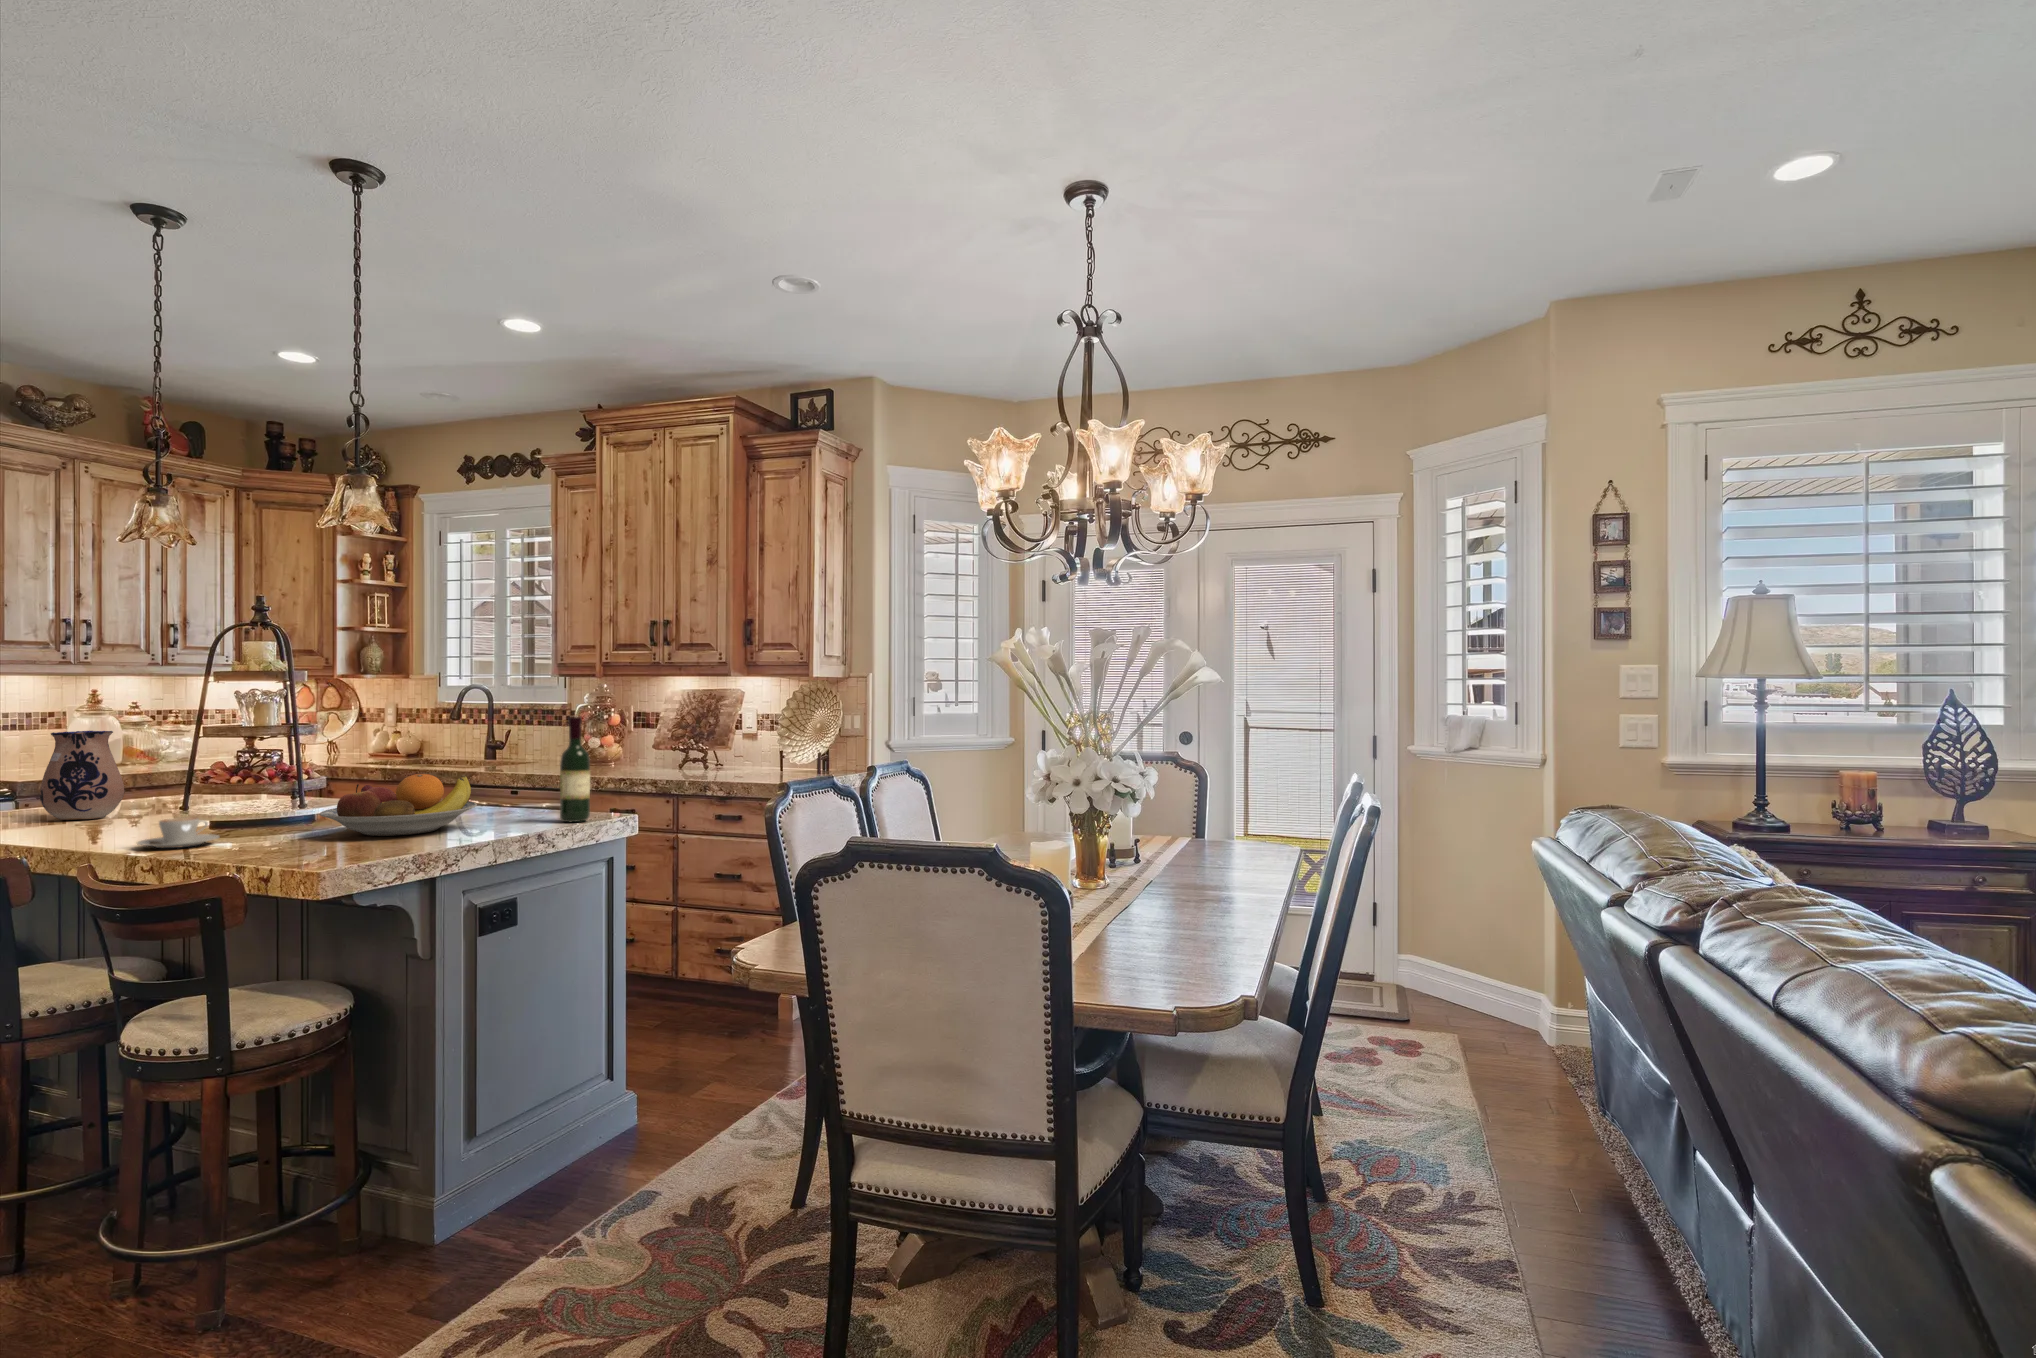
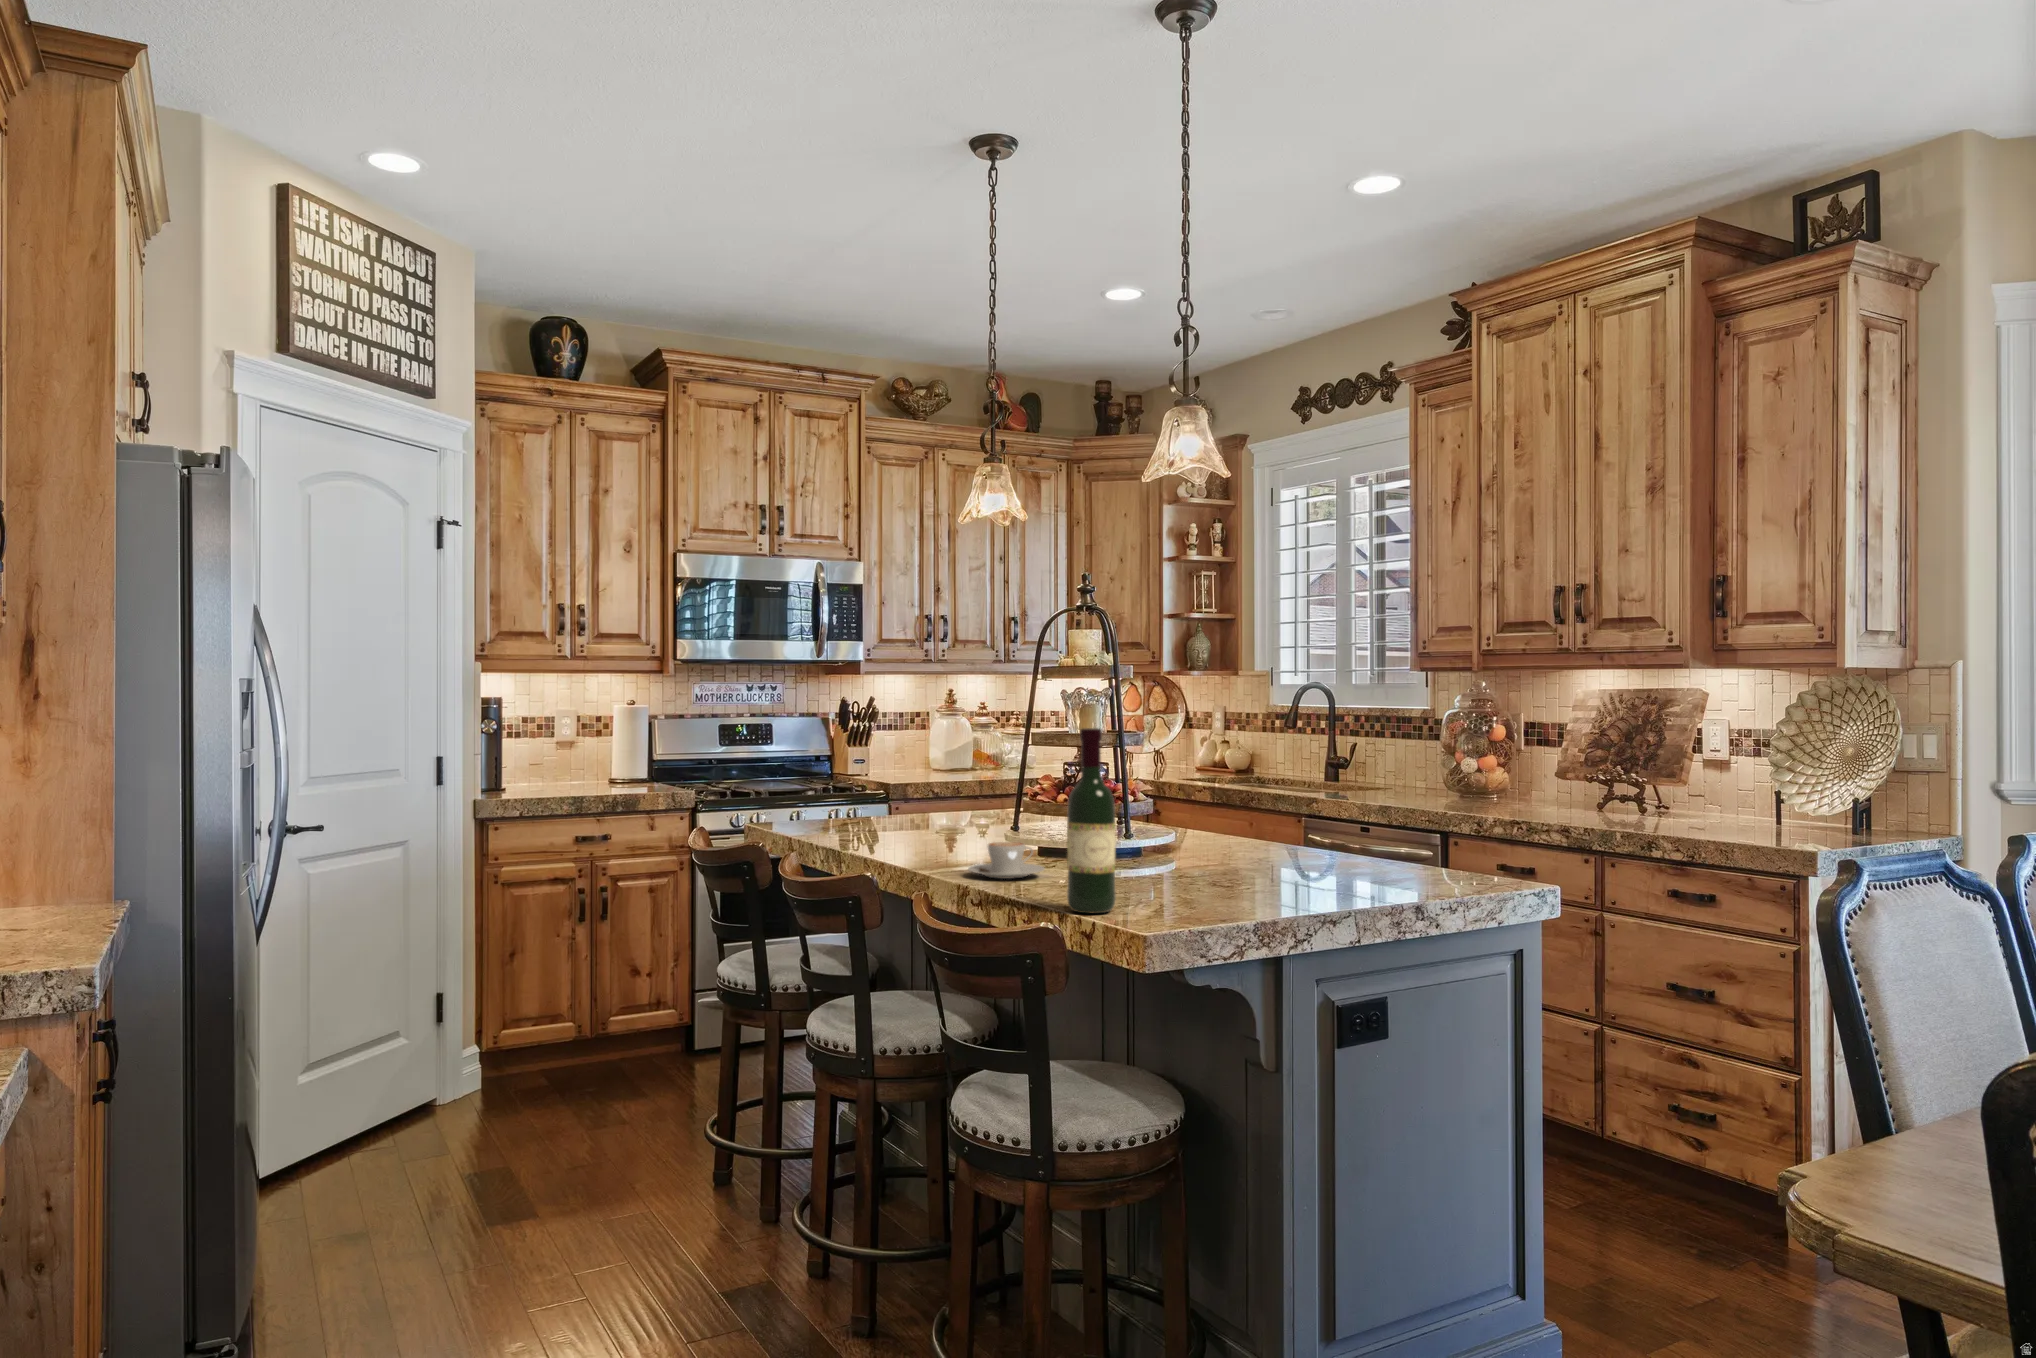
wine bottle: present [560,717,590,822] -> present [1067,728,1116,914]
ceramic pitcher: present [40,731,124,820] -> none [896,733,965,832]
fruit bowl: present [320,774,477,836] -> none [1146,804,1331,887]

